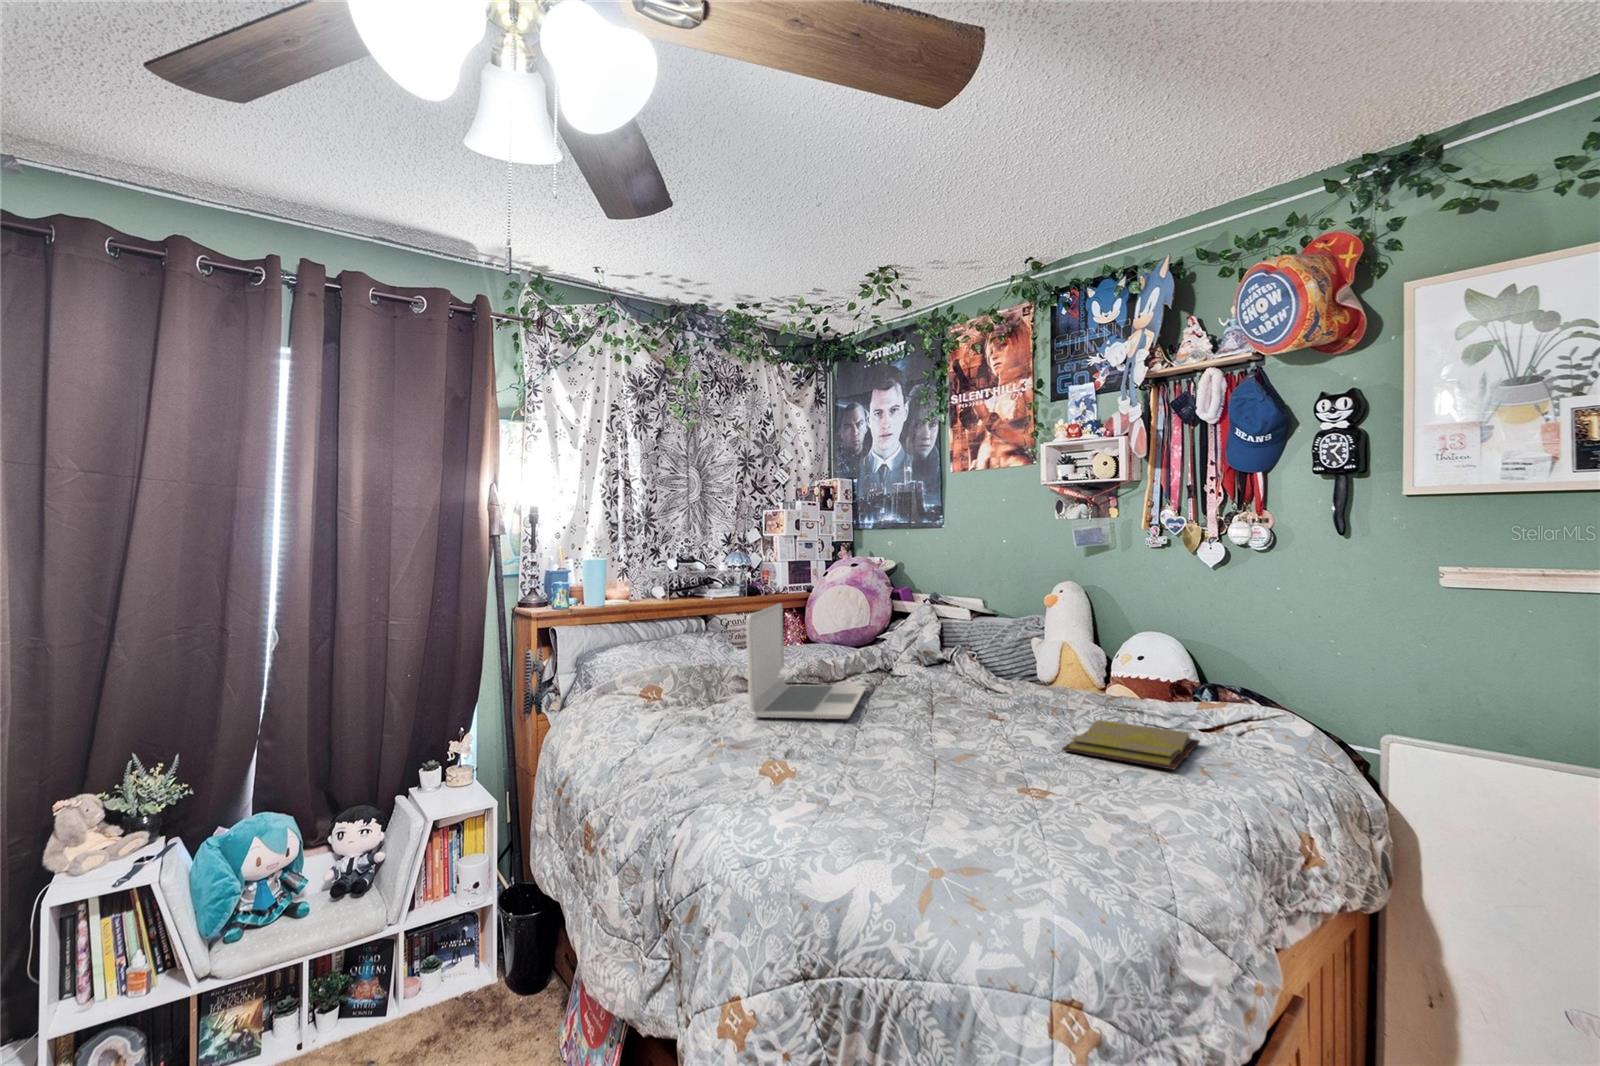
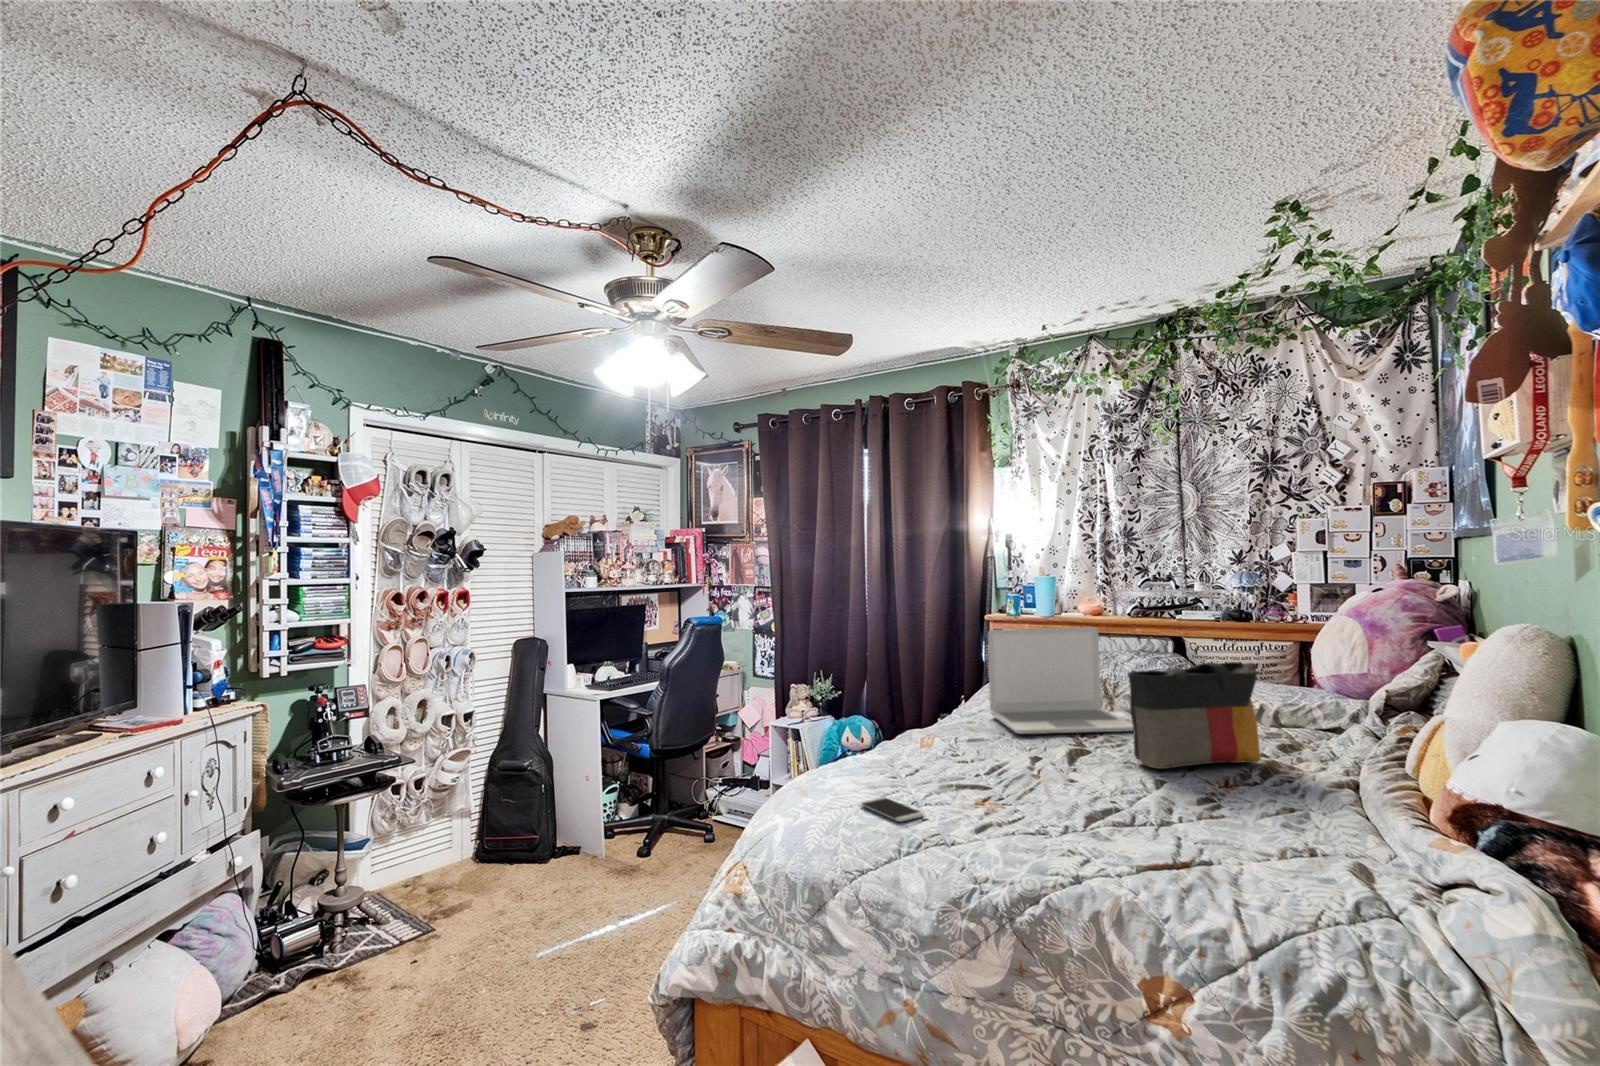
tote bag: none [927,609,995,704] -> present [1128,662,1261,769]
diary: present [1062,720,1200,770] -> none [993,790,1131,851]
smartphone: none [1067,788,1151,814] -> present [861,797,923,822]

